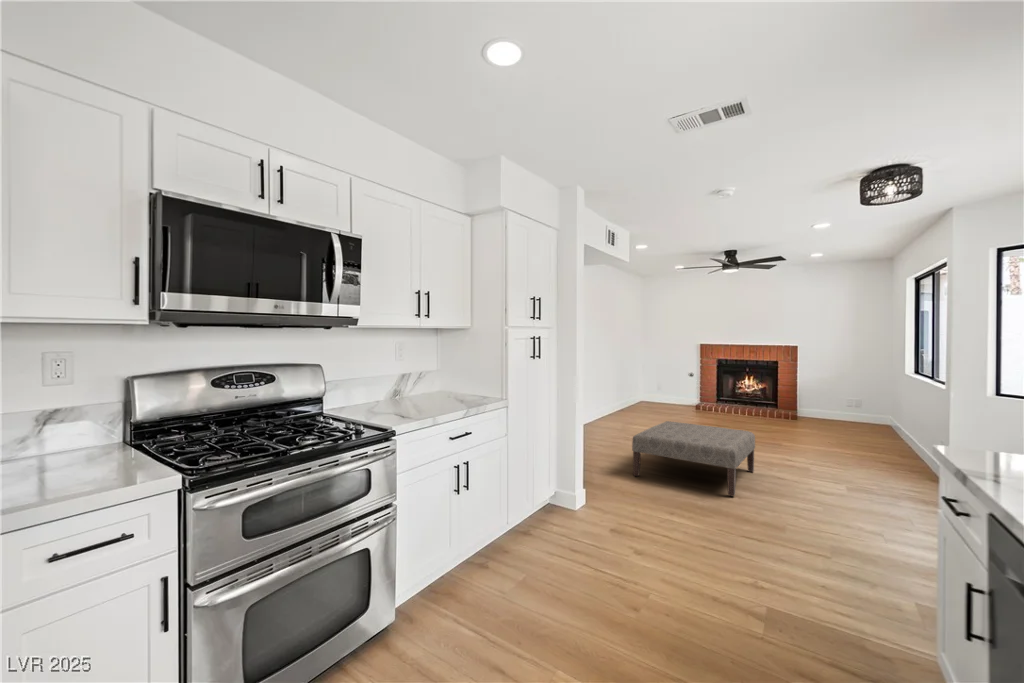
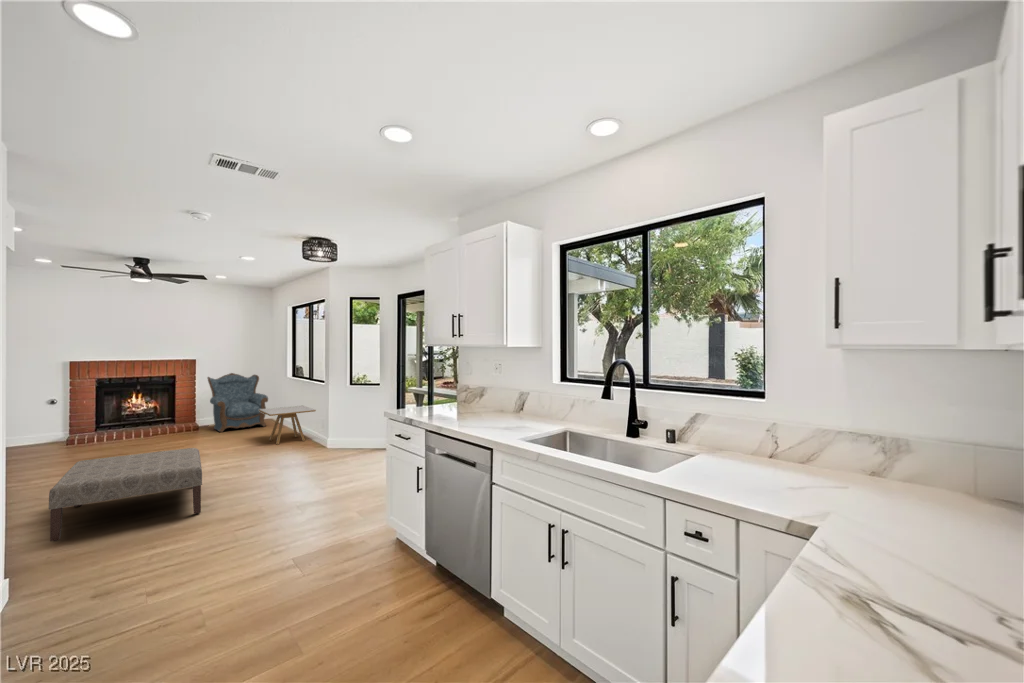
armchair: none [810,362,881,430] -> present [208,373,268,432]
side table: none [855,407,935,460] -> present [259,405,316,445]

